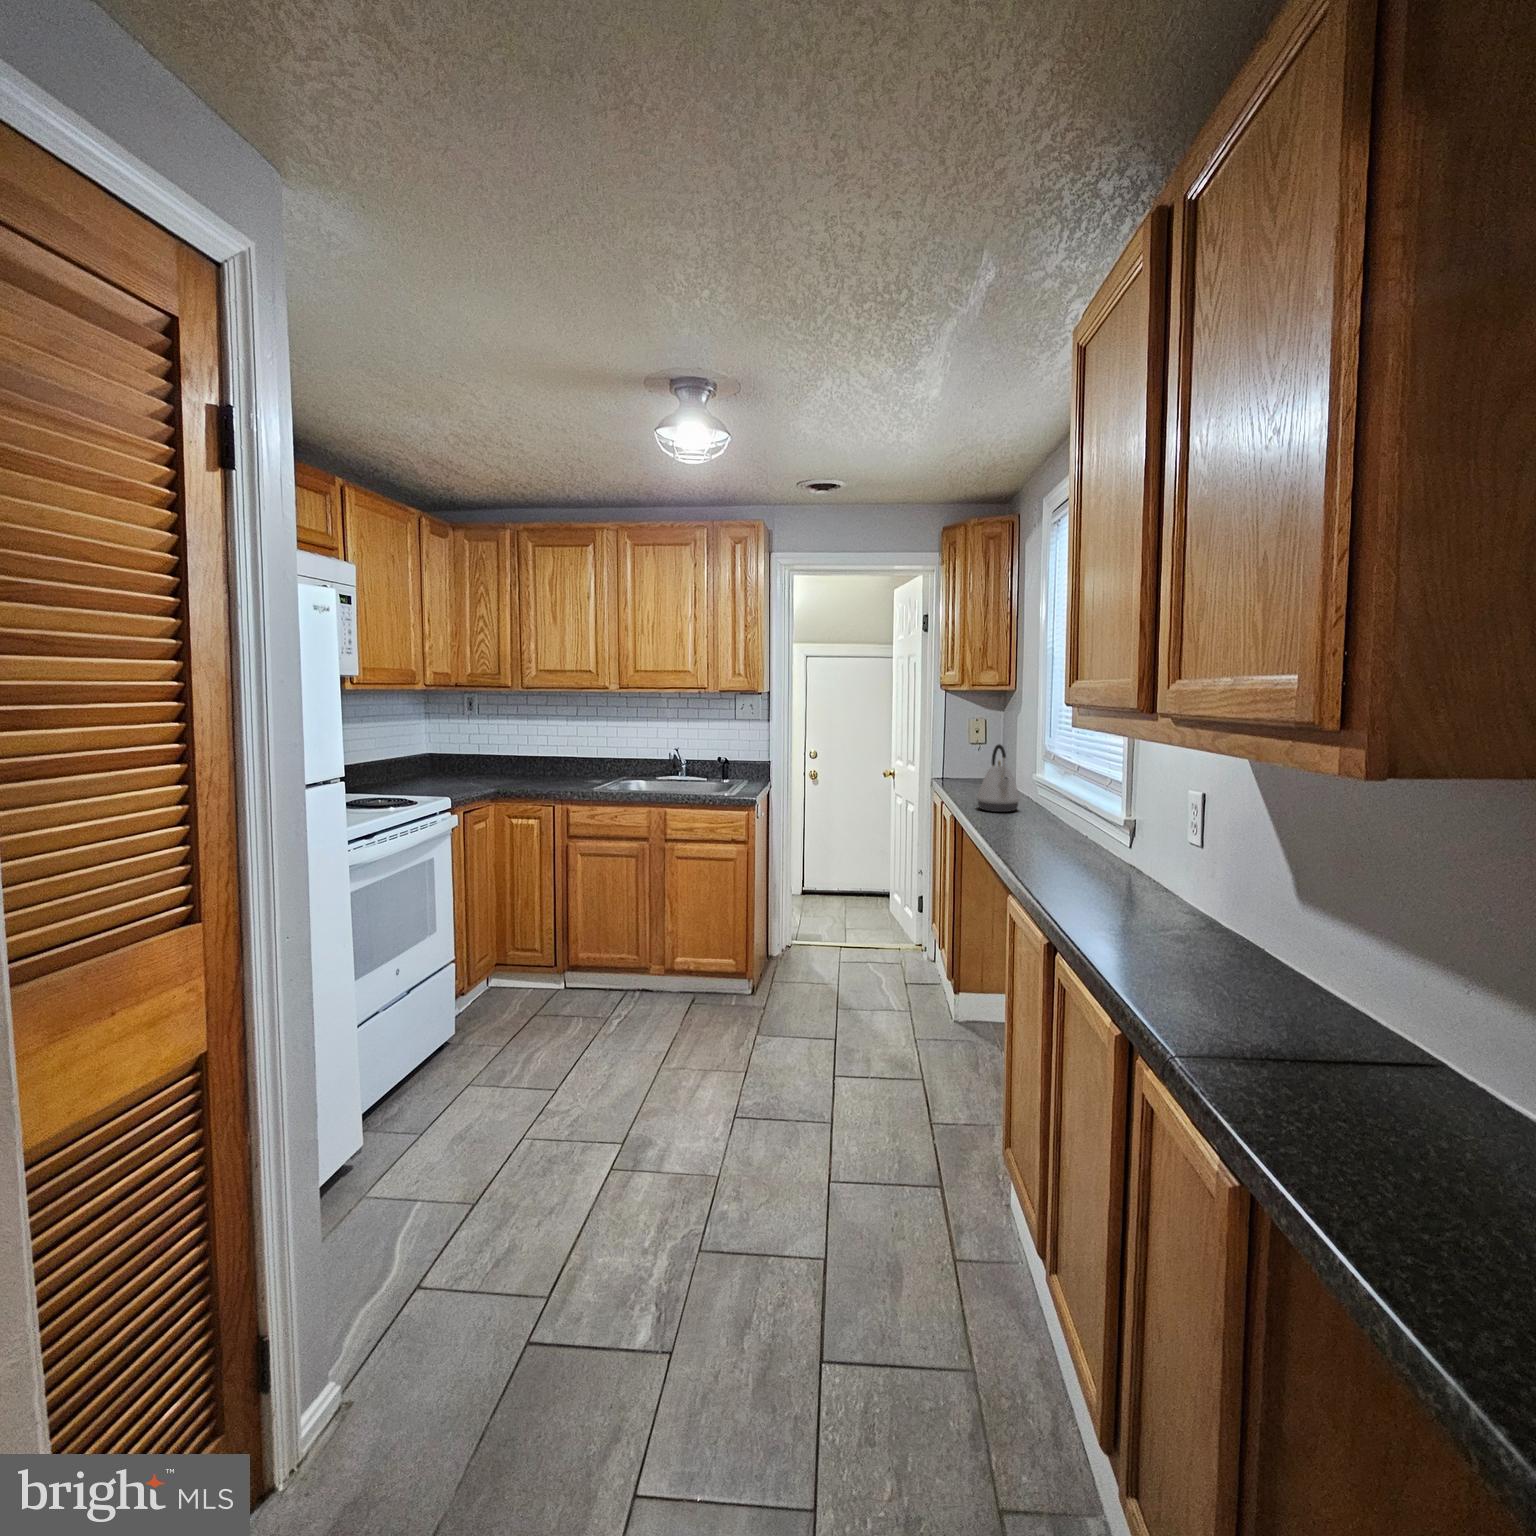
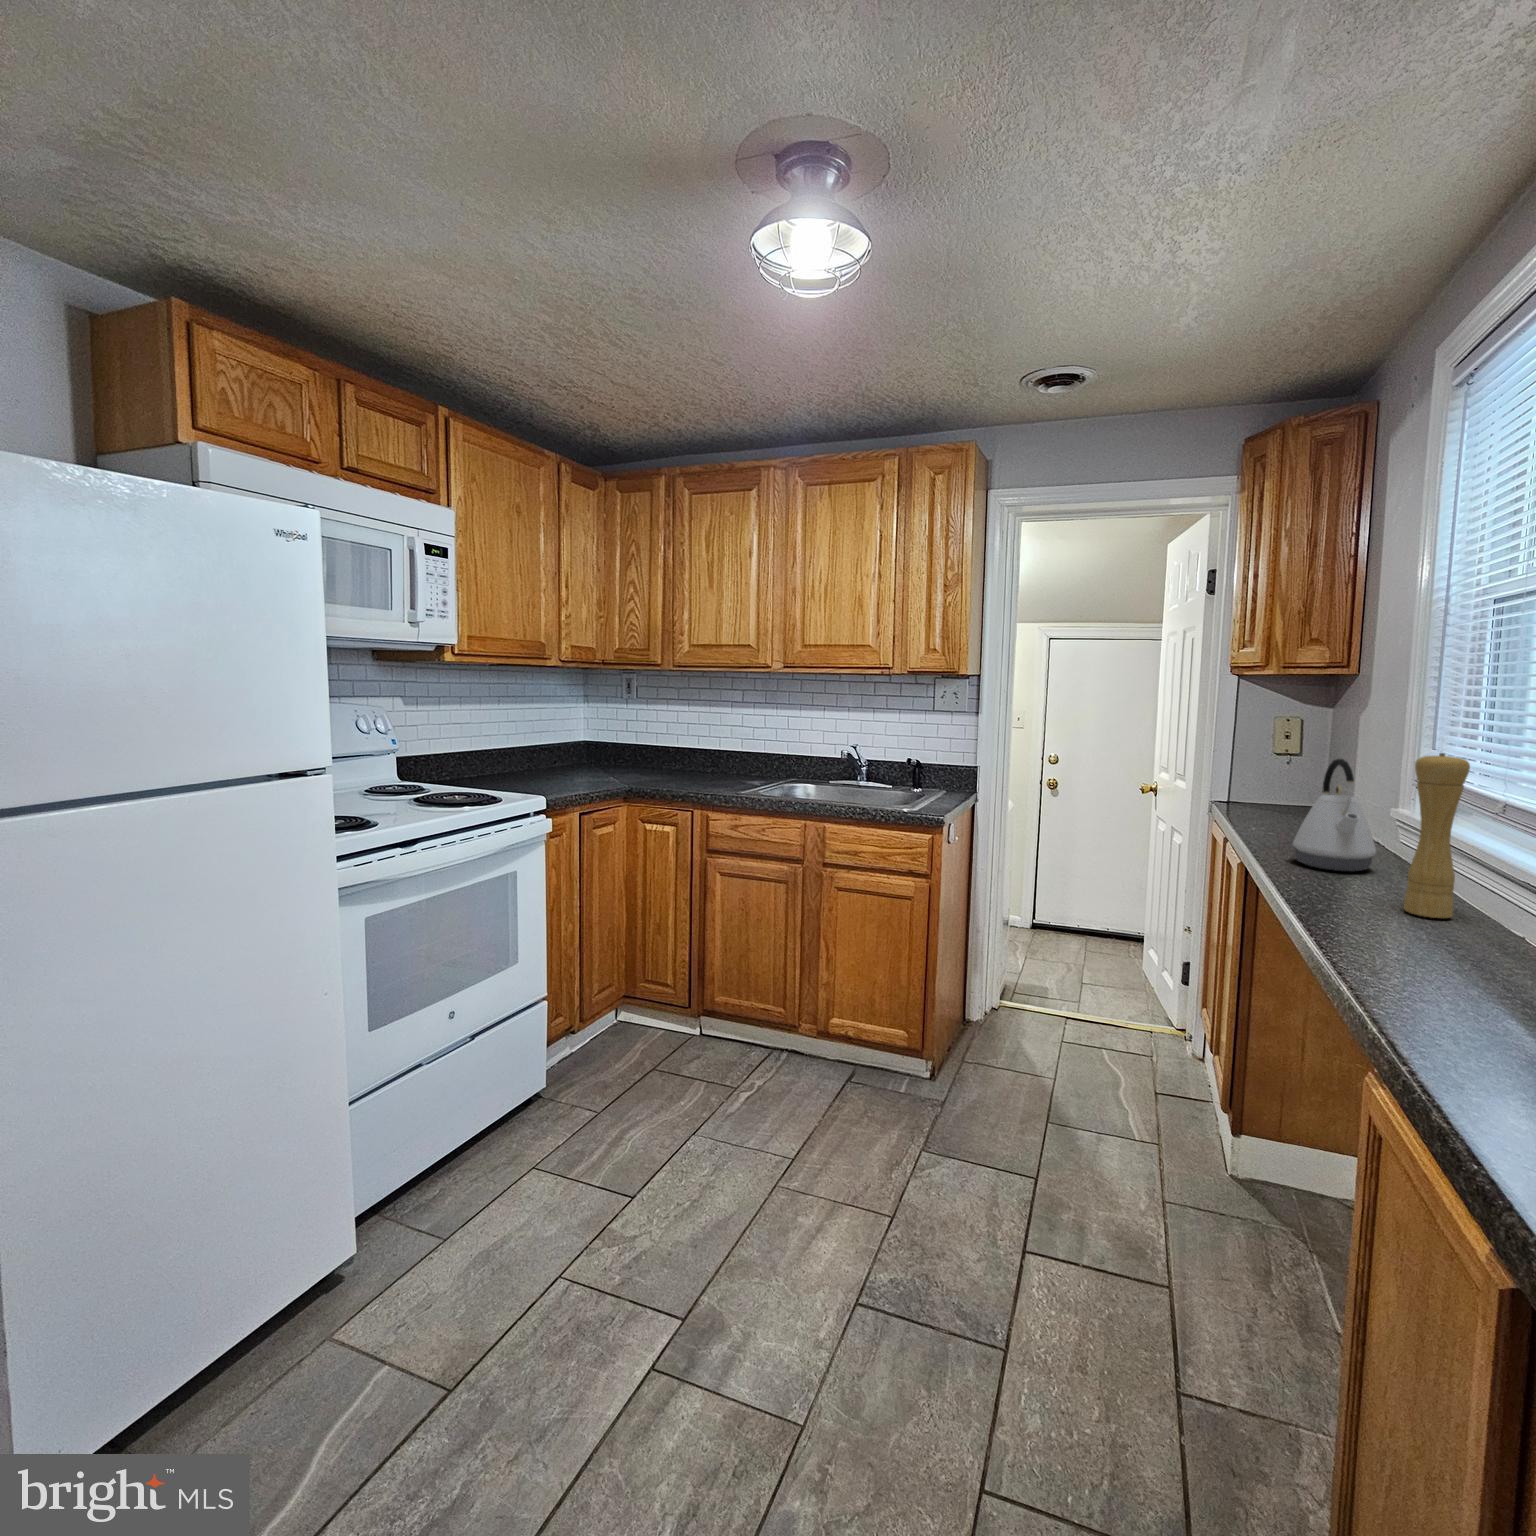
pepper mill: none [1029,739,1055,830] -> present [1404,753,1470,918]

